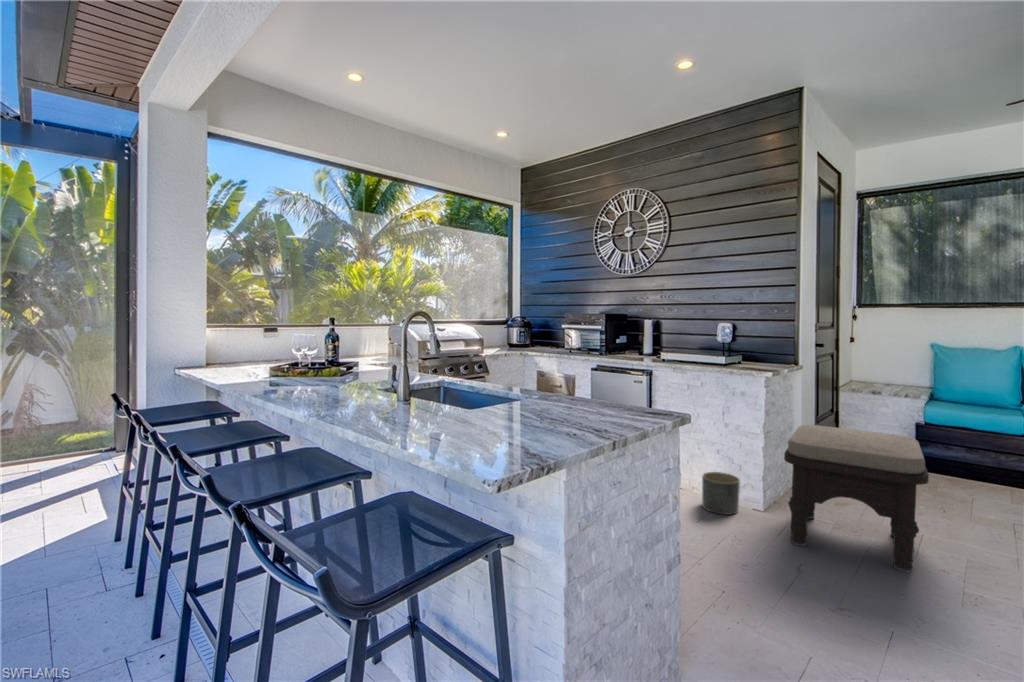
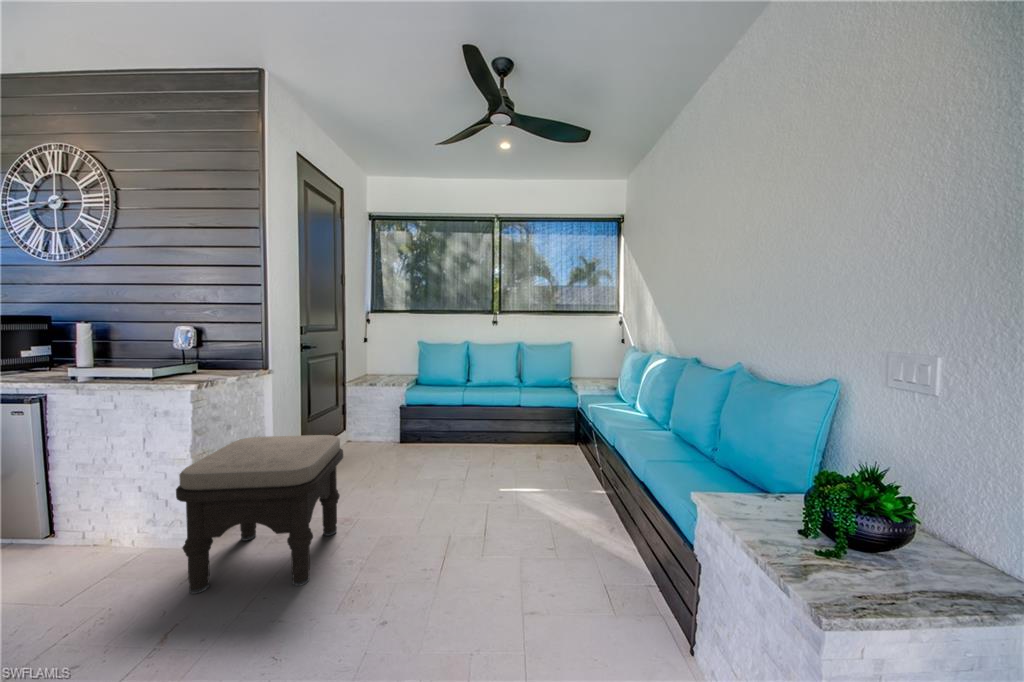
planter: present [702,472,740,515] -> none [97,514,158,577]

